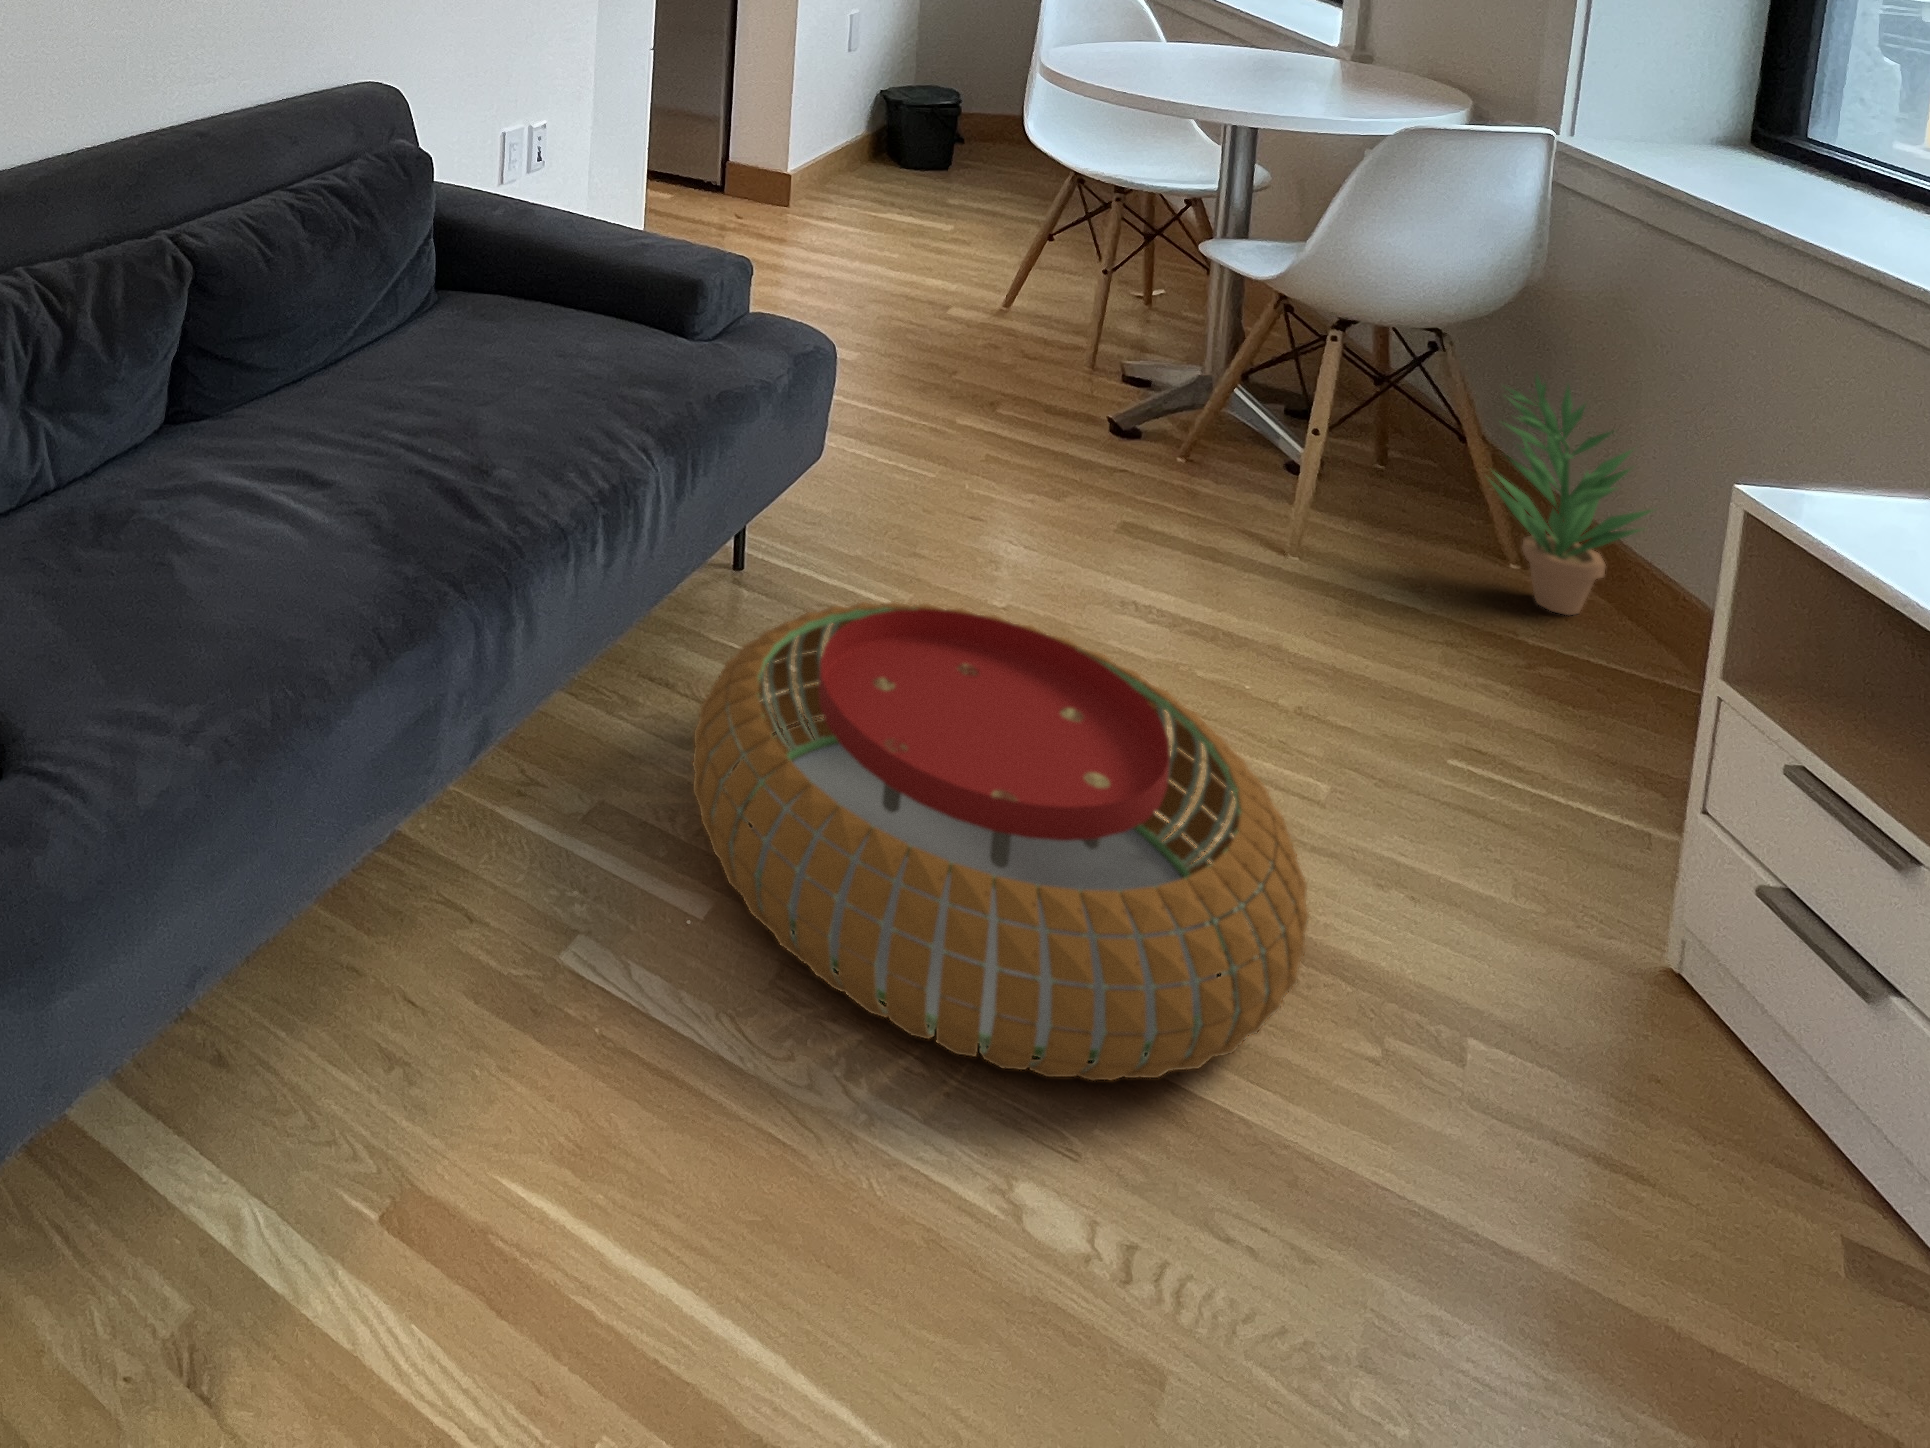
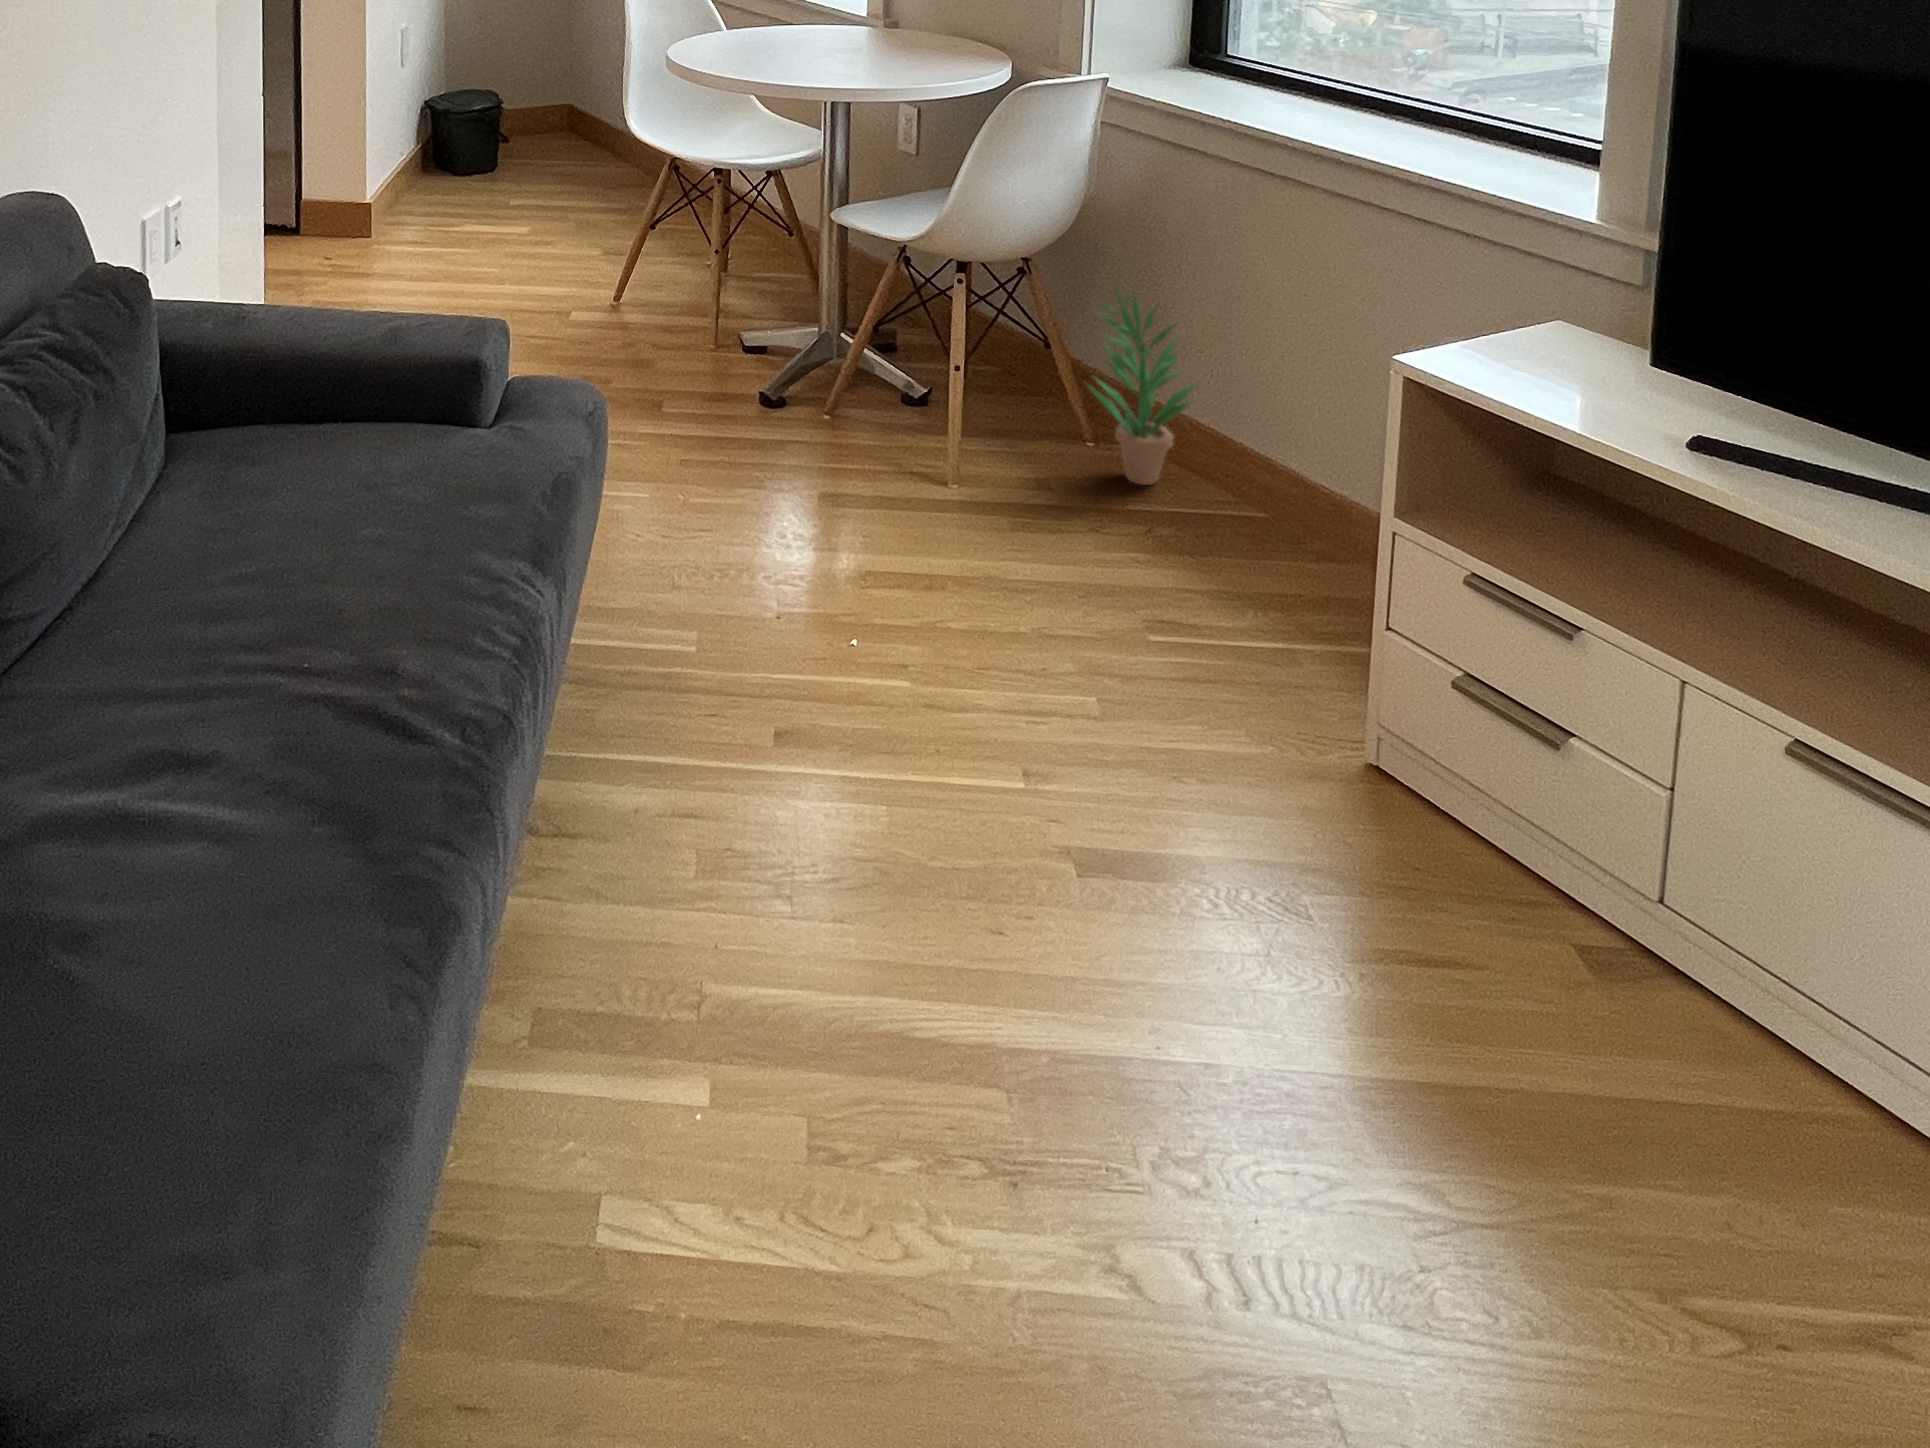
pouf: present [693,602,1309,1080] -> none [639,650,1241,1154]

